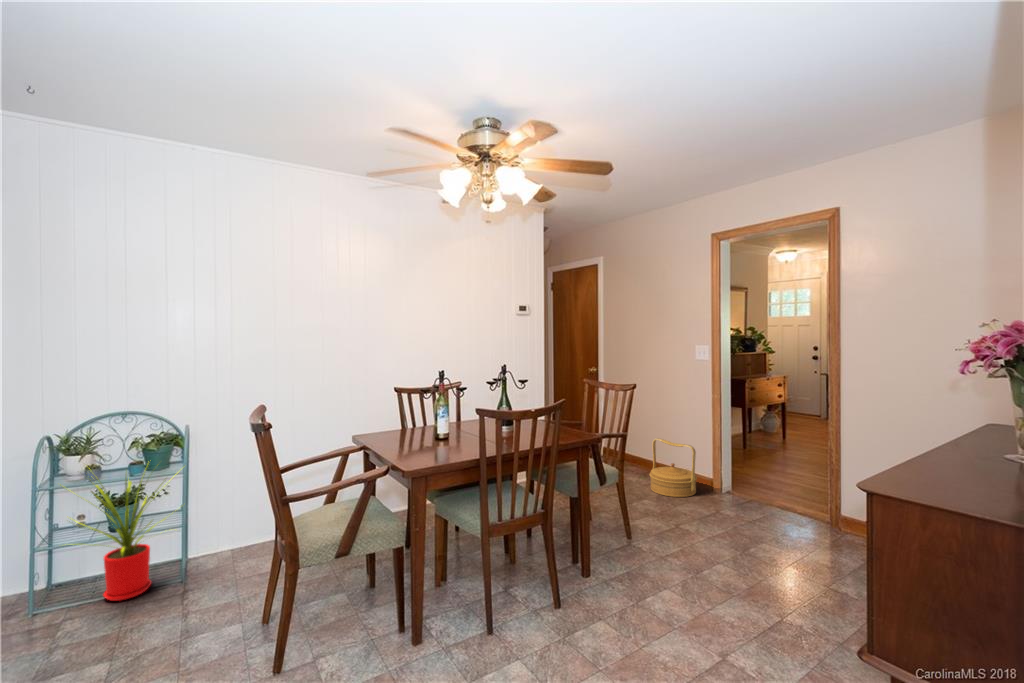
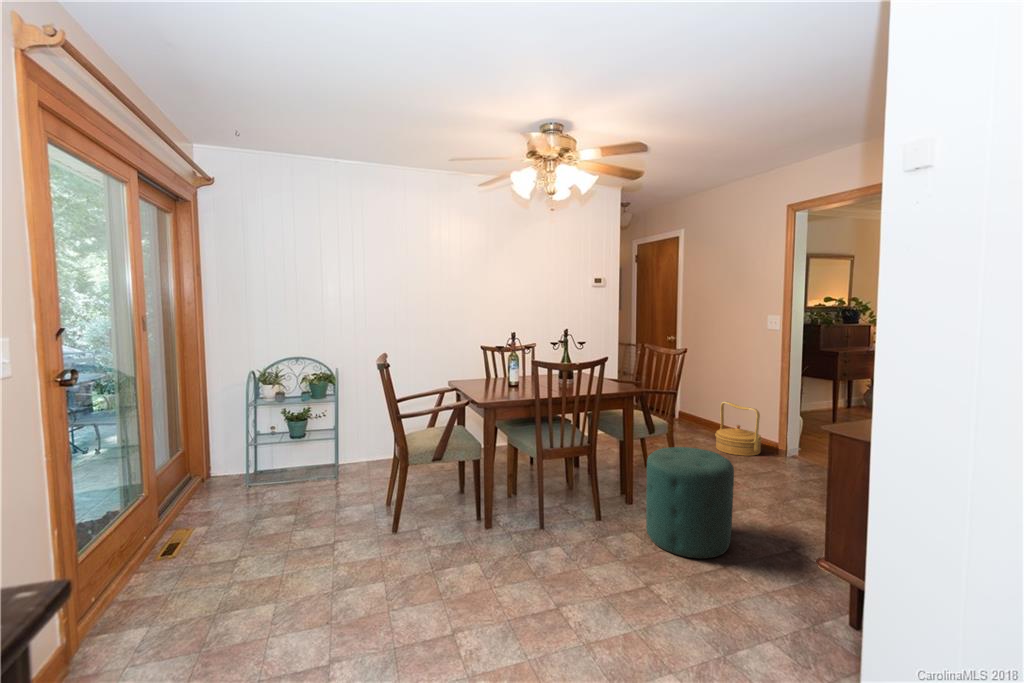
house plant: present [60,468,176,601] -> none [260,386,338,484]
ottoman: none [616,505,718,649] -> present [646,447,734,559]

